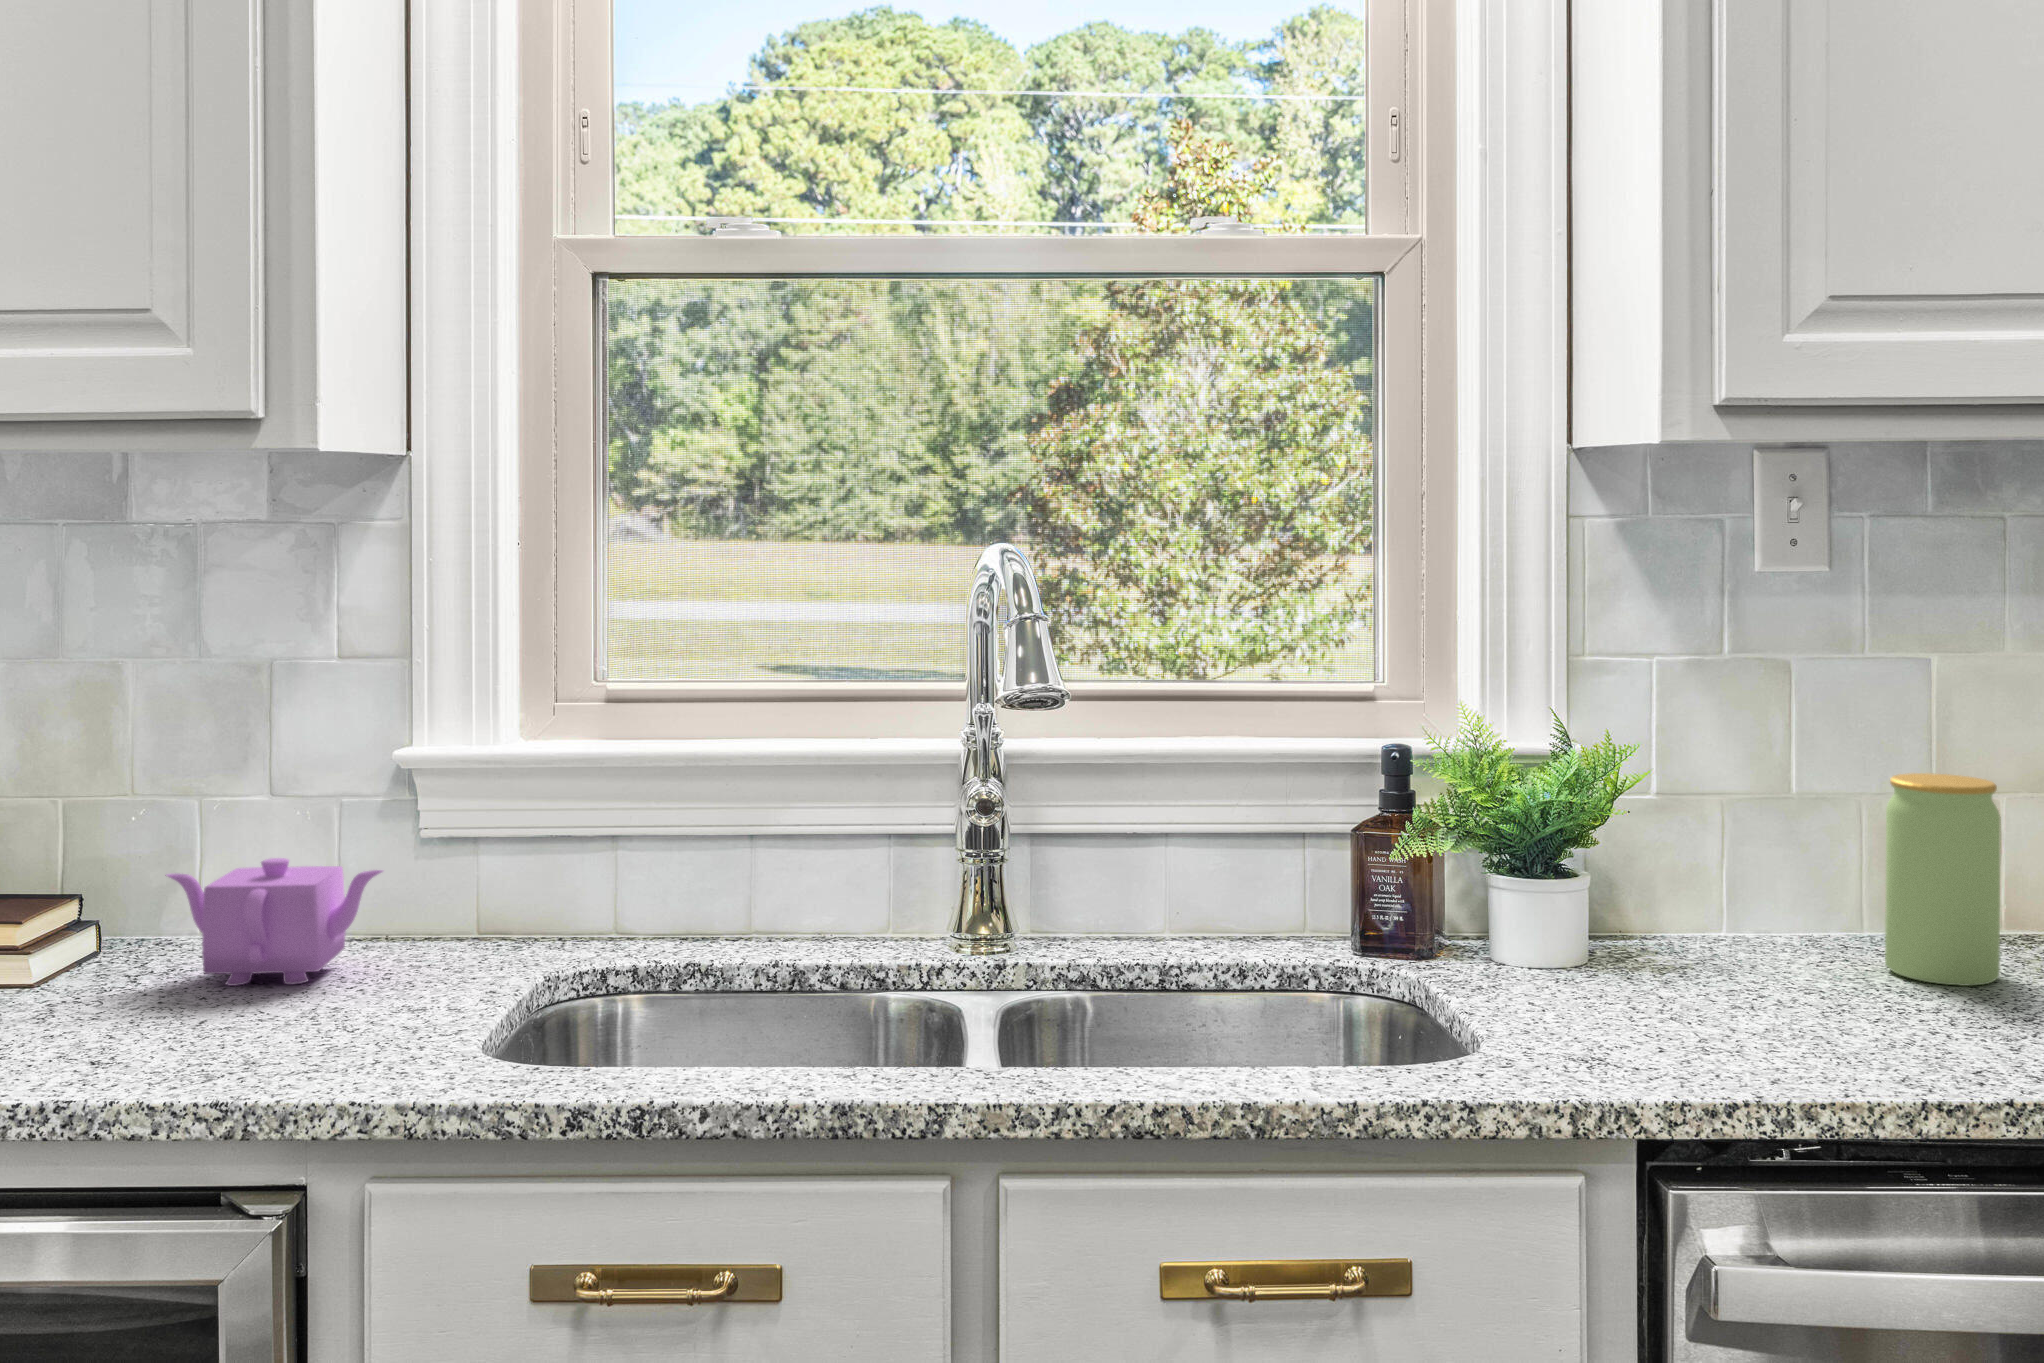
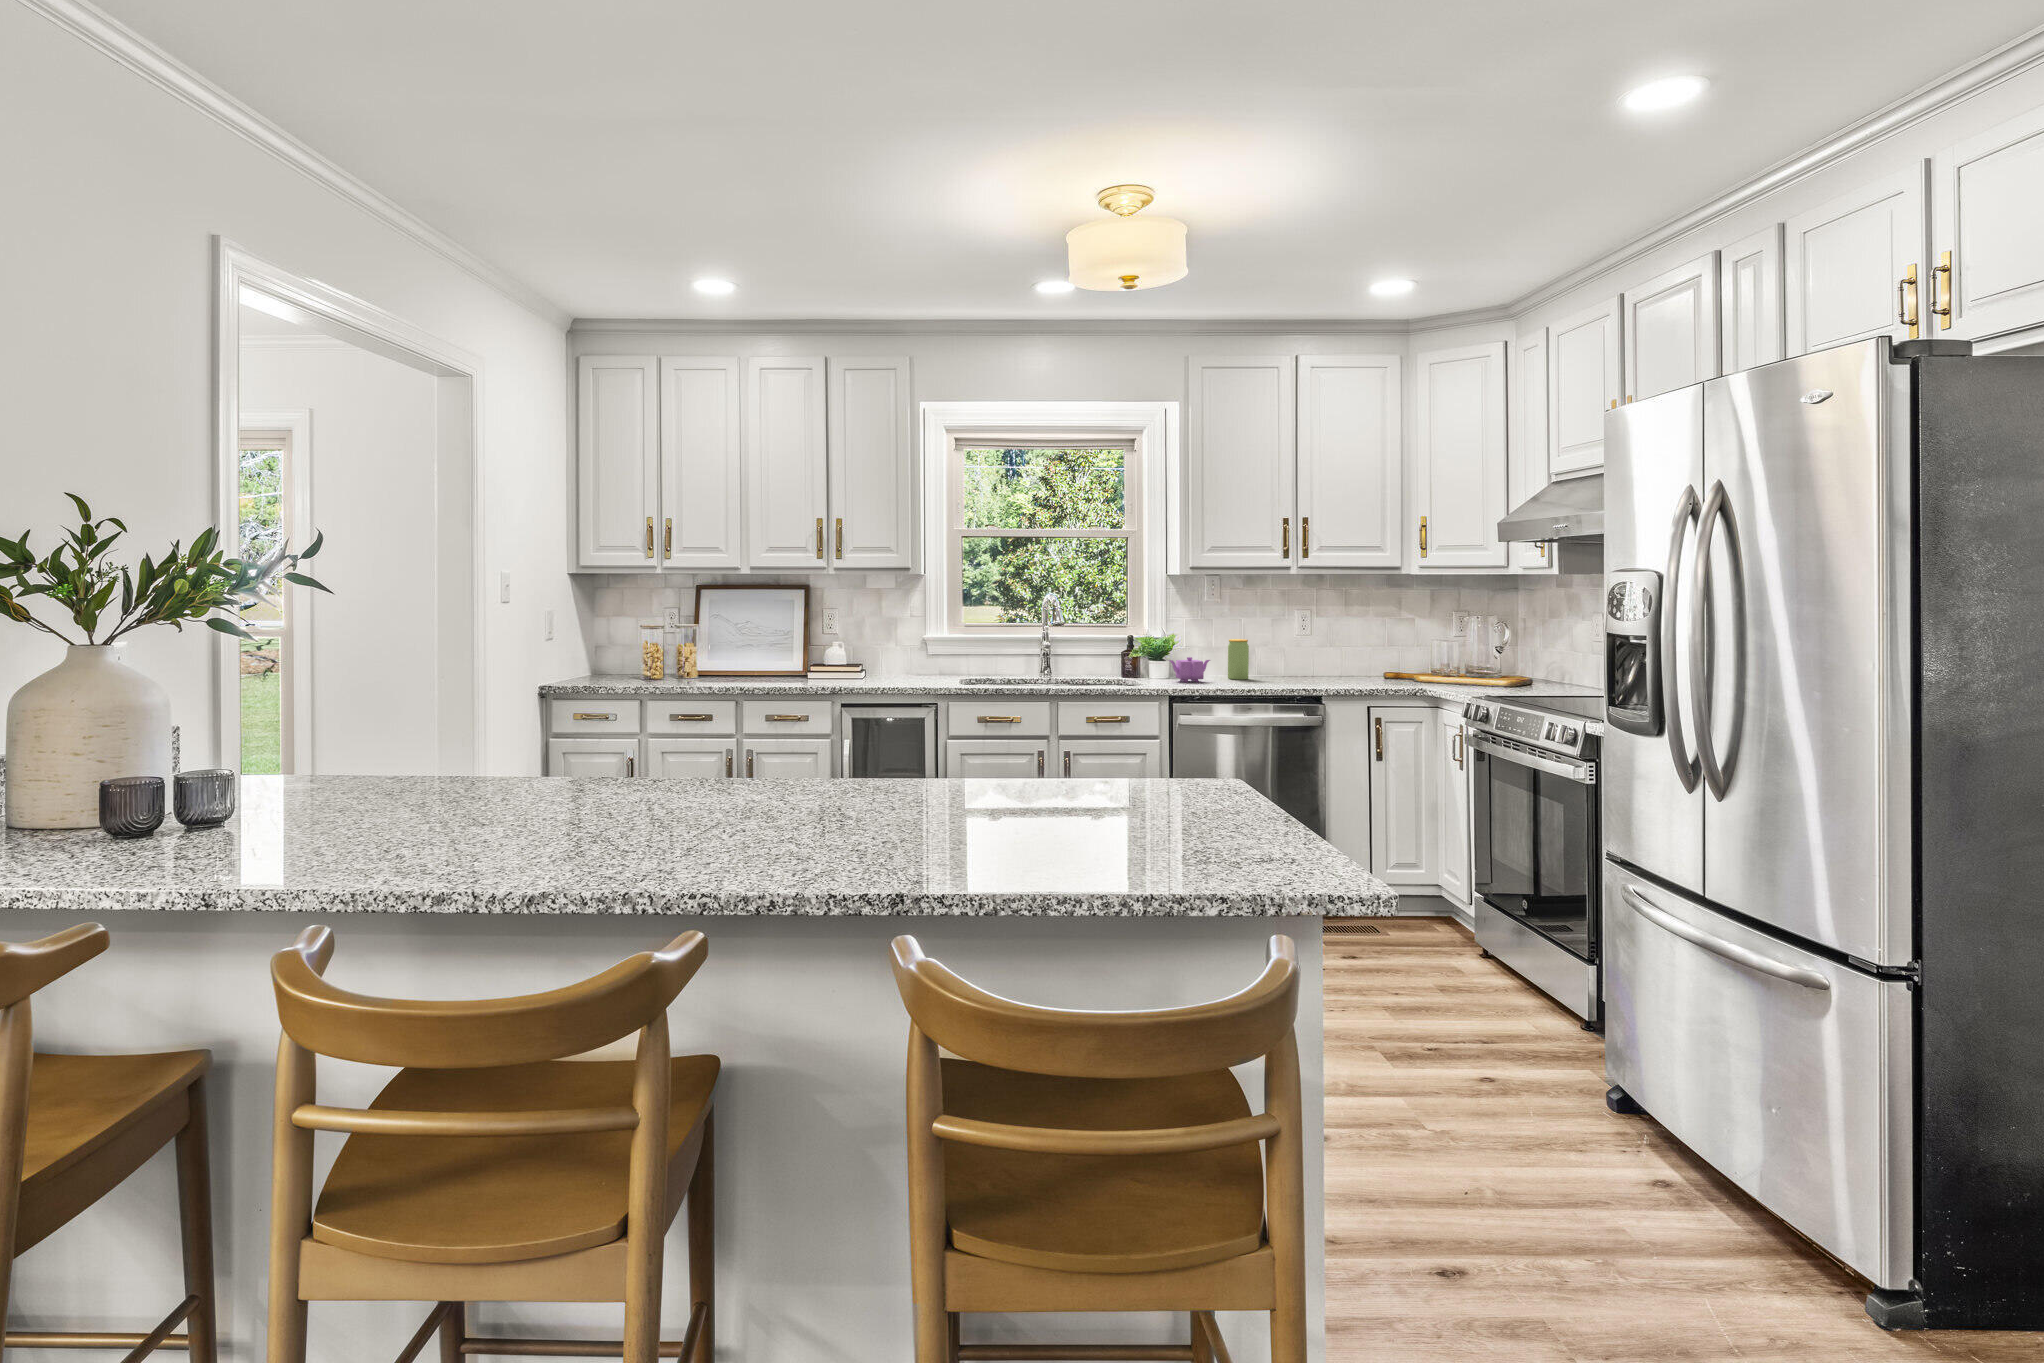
teapot: present [165,858,383,986] -> present [1169,657,1210,682]

